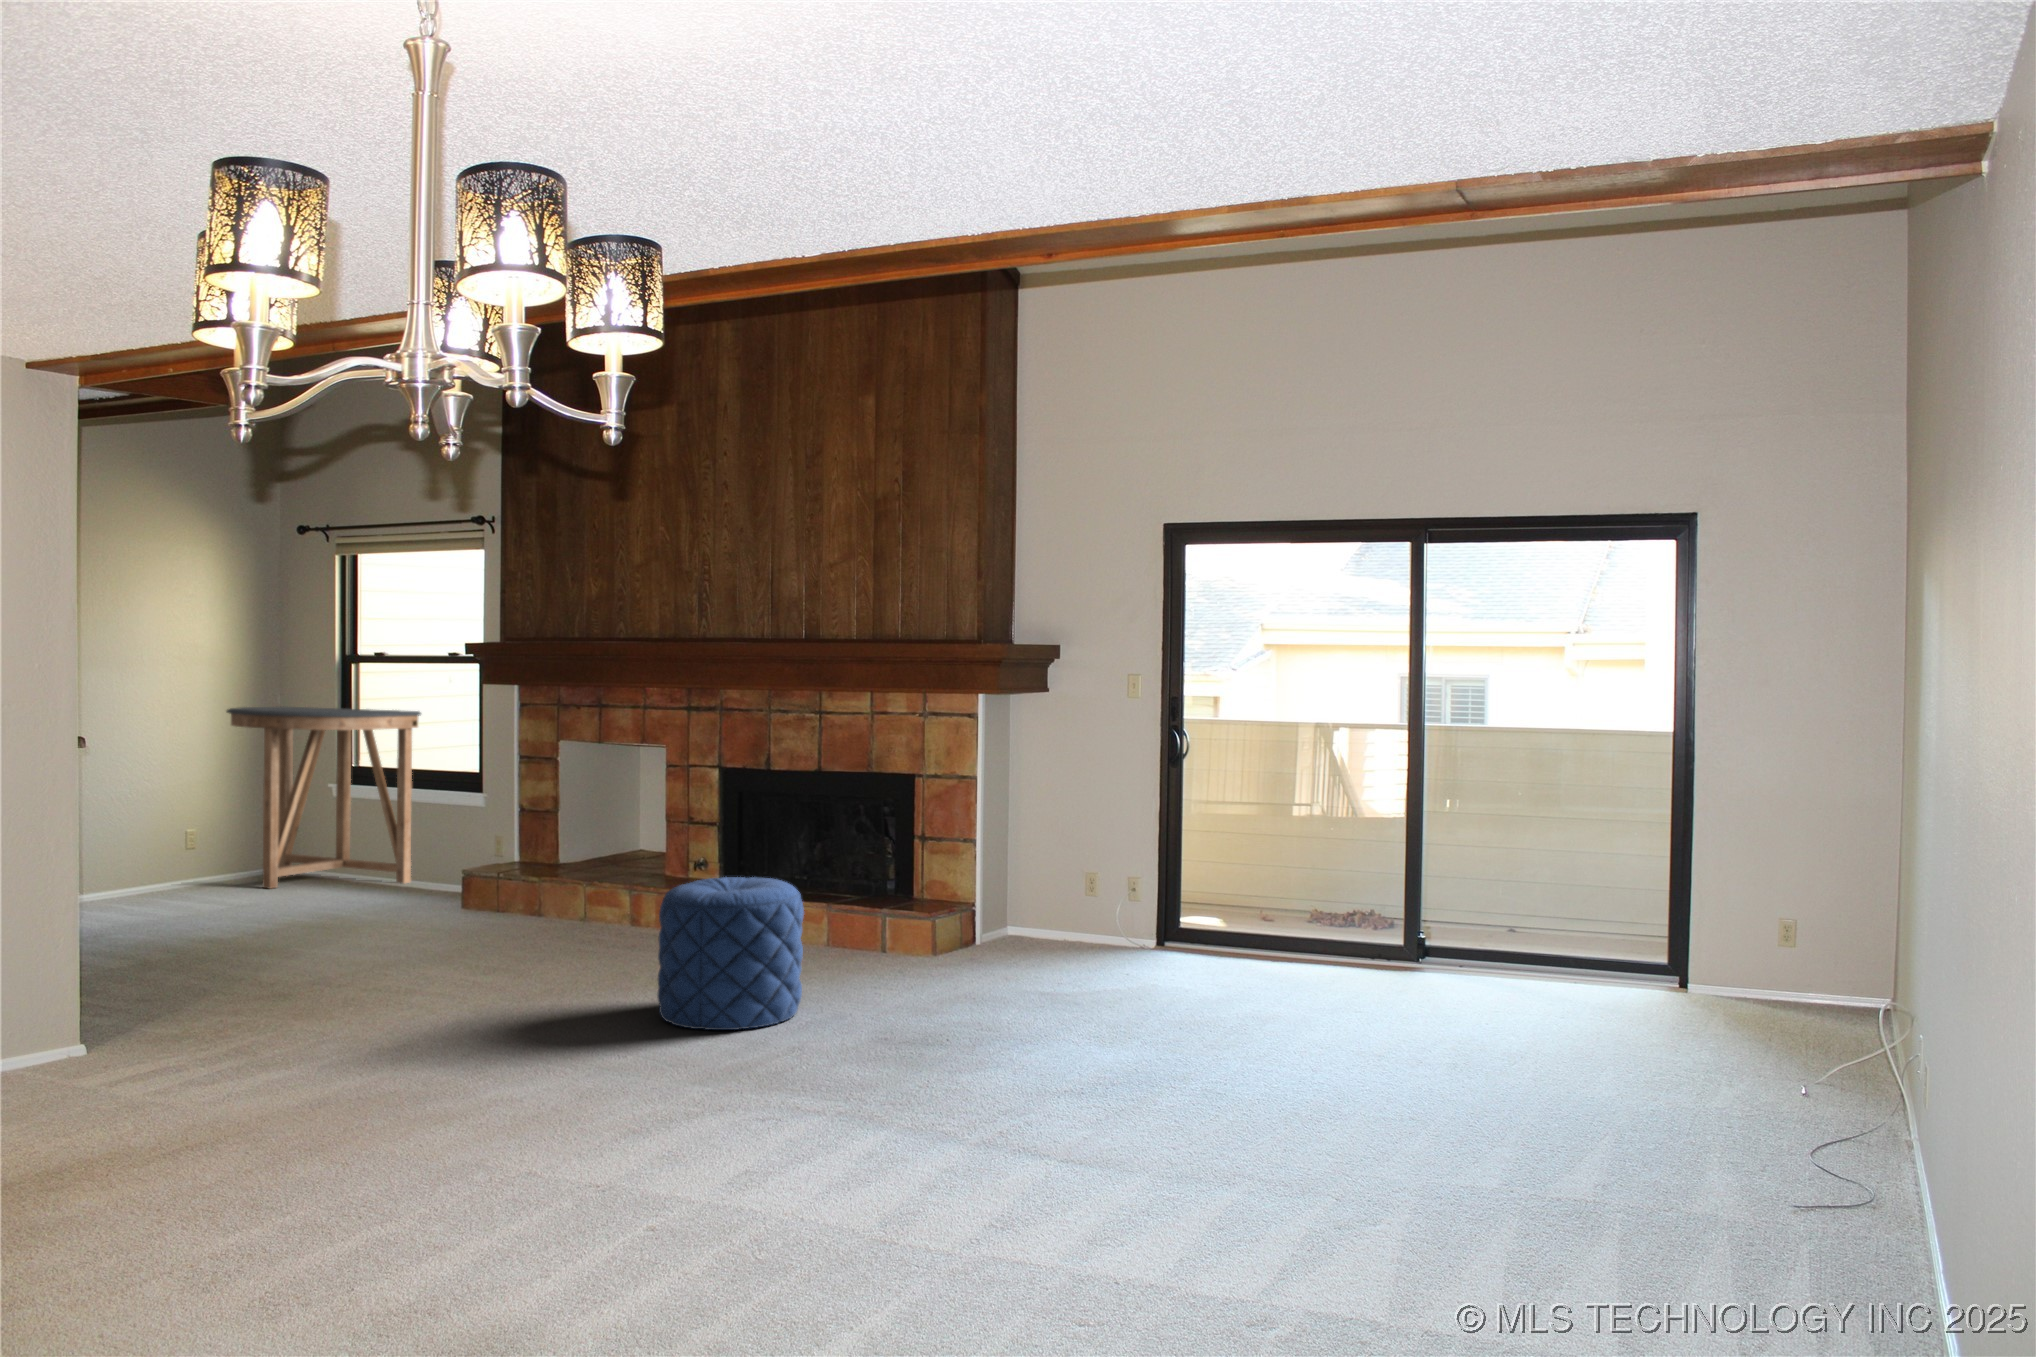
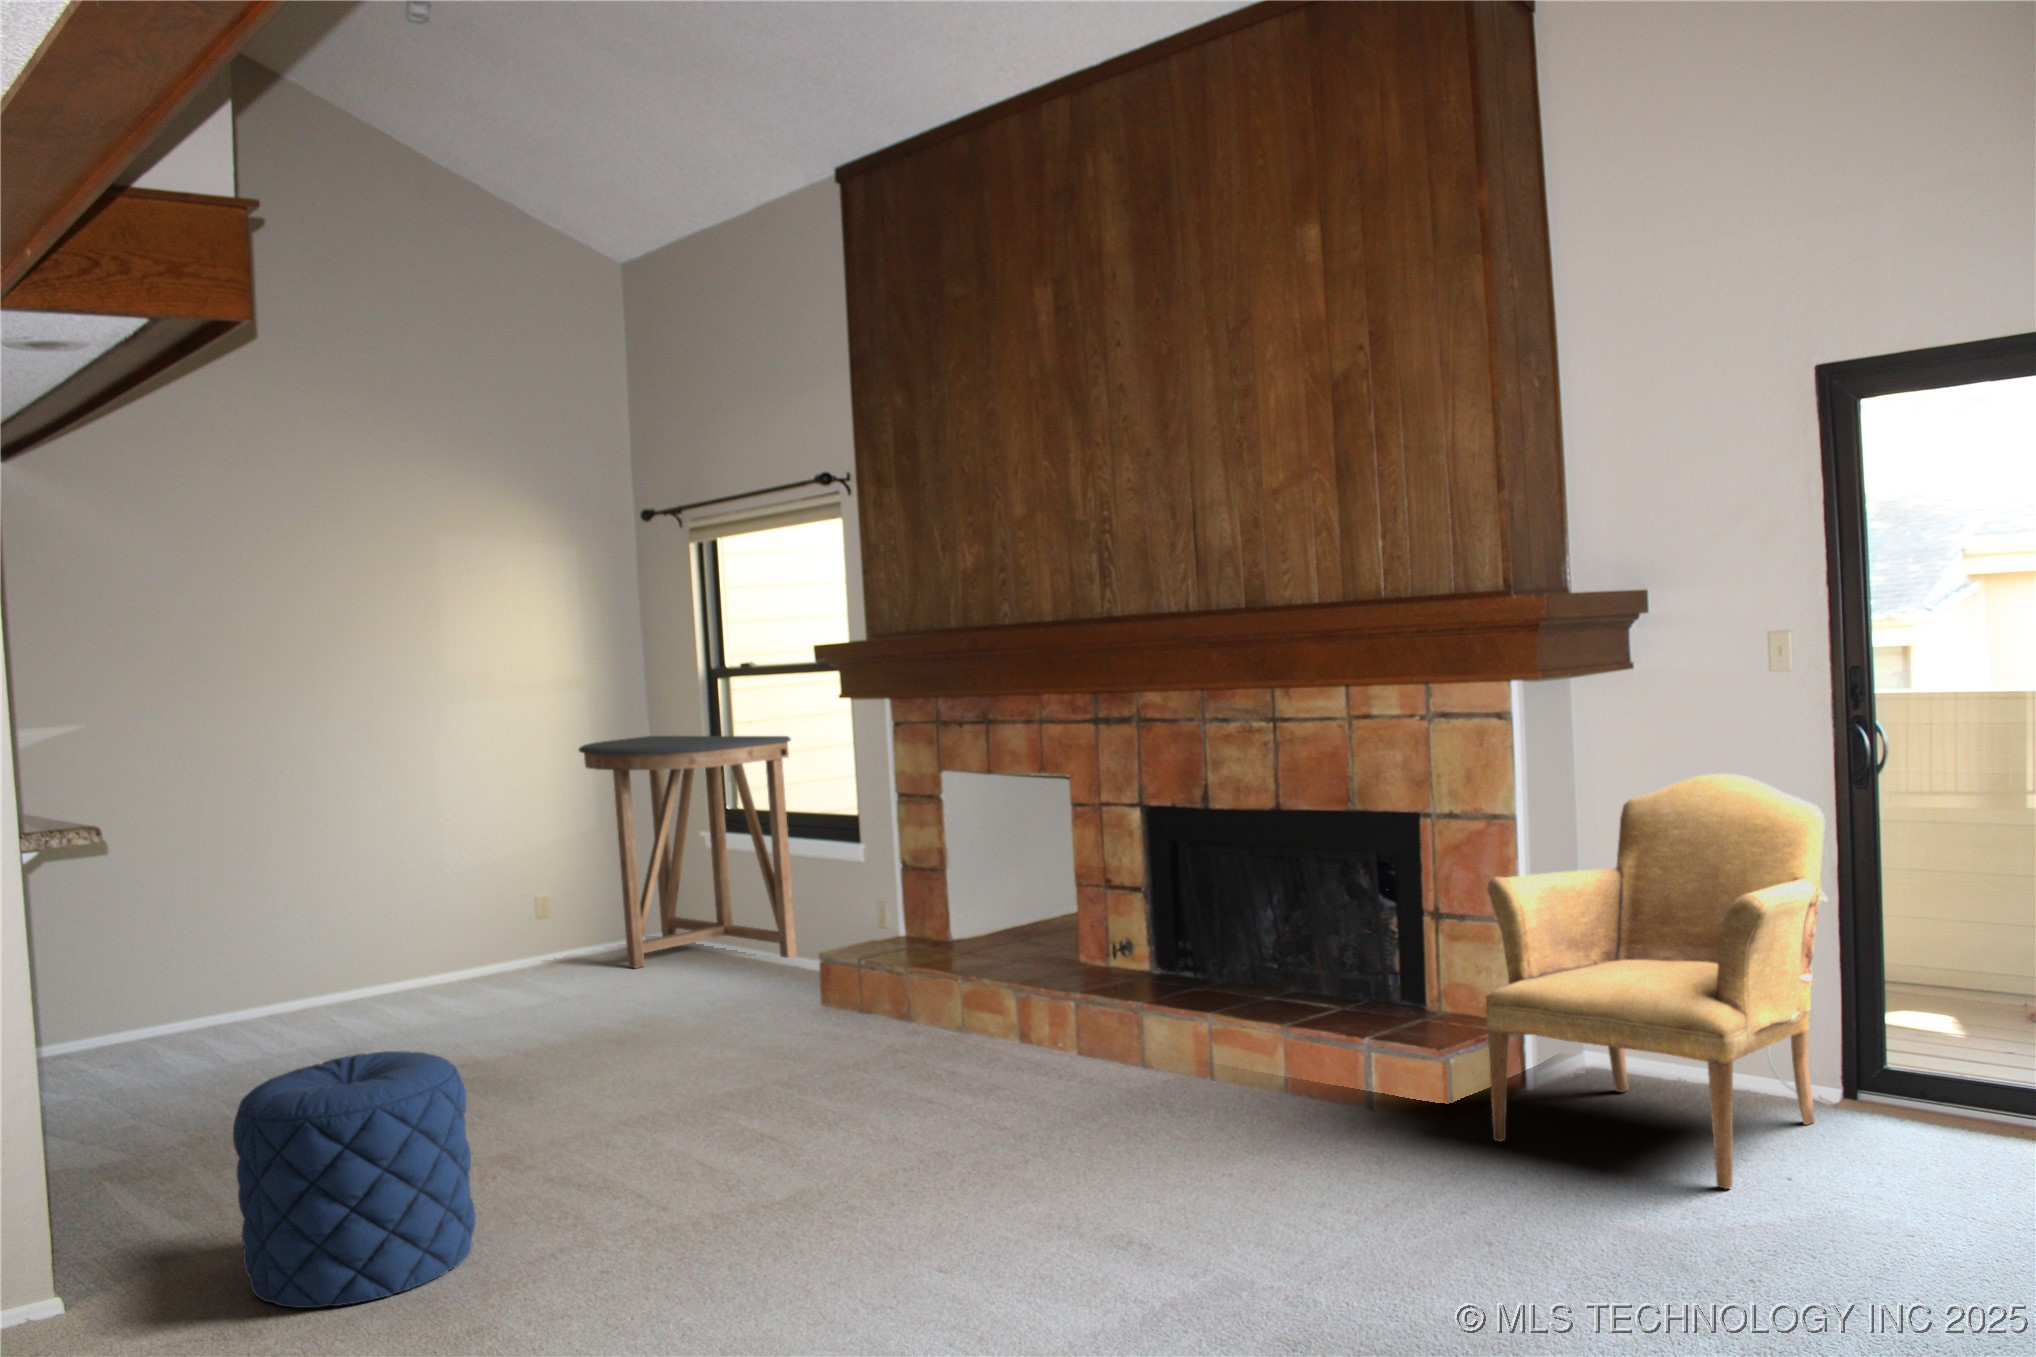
armchair: none [958,756,1148,982] -> present [1486,774,1828,1189]
pouf: present [657,877,804,1030] -> present [233,1051,476,1308]

